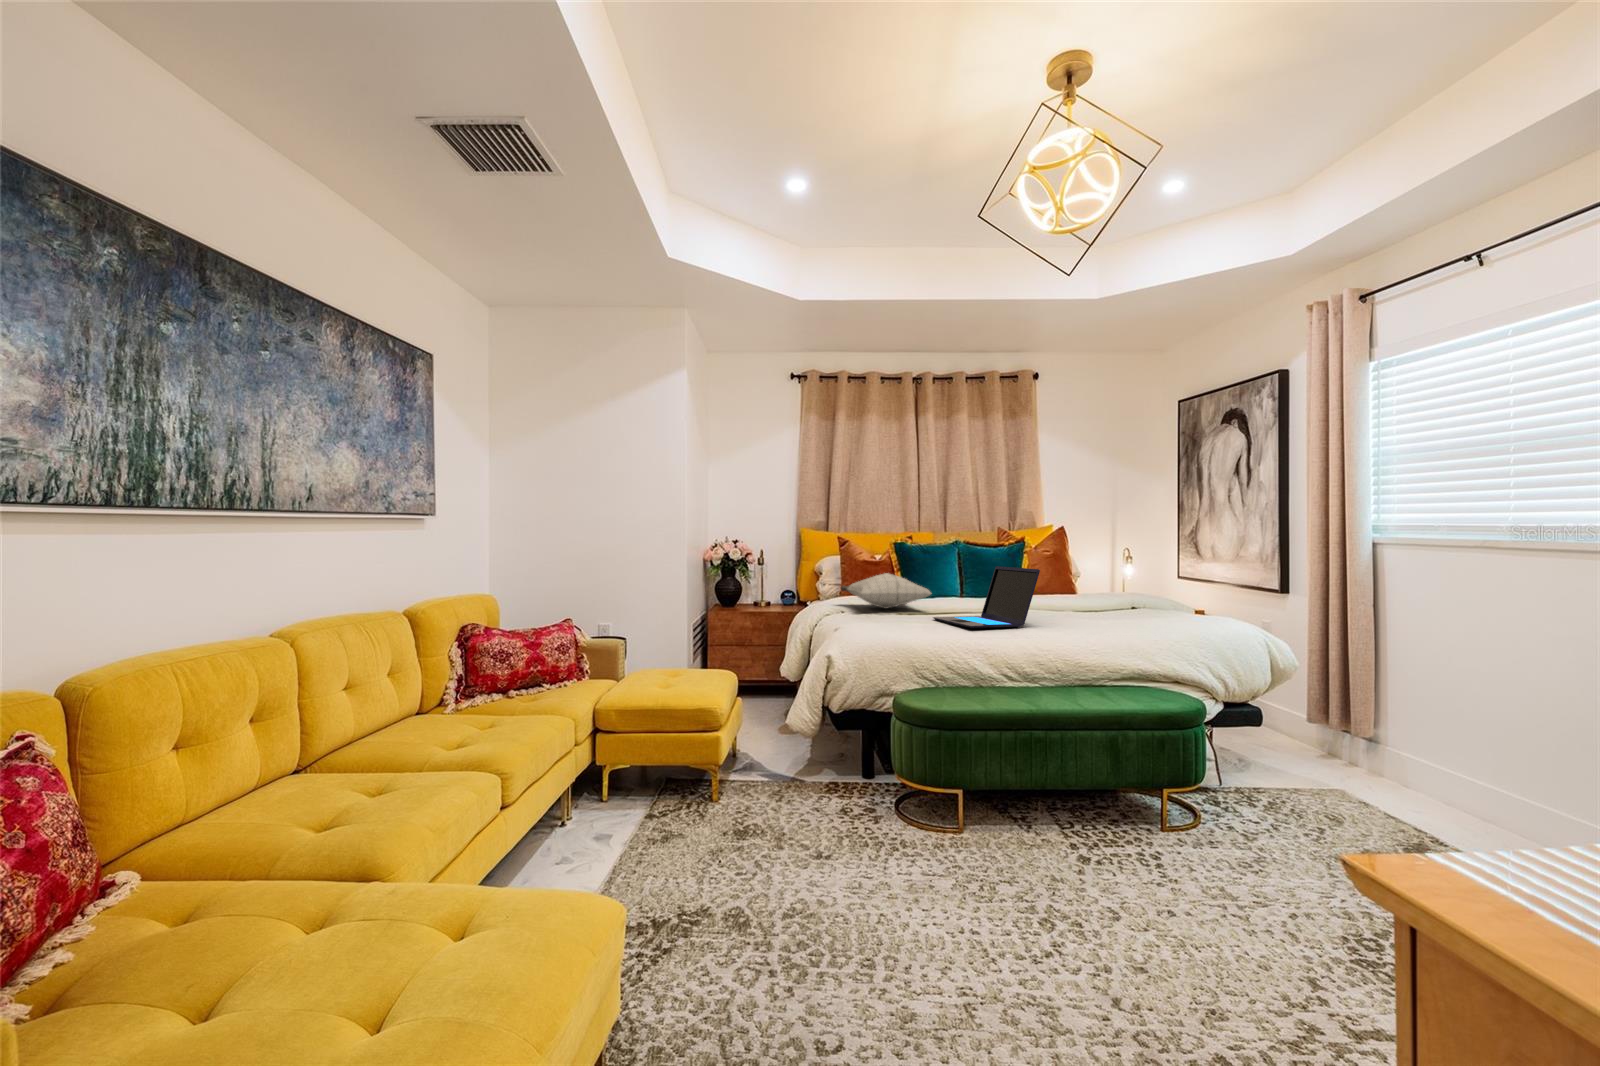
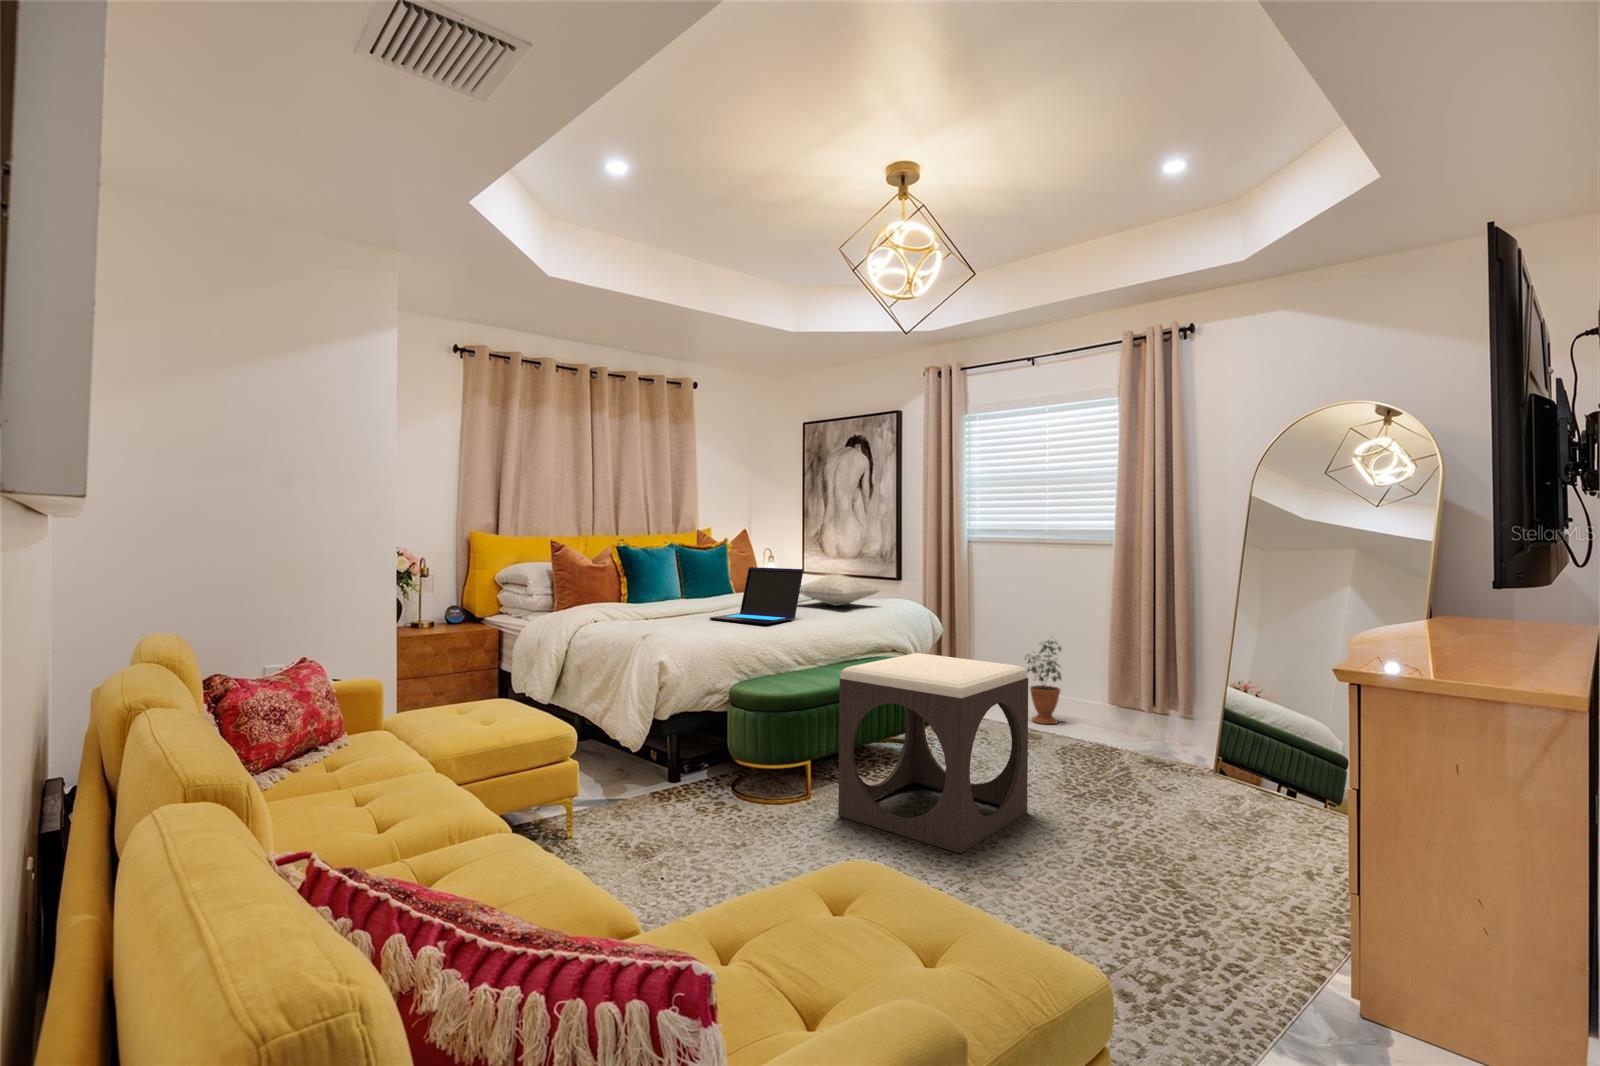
pillow: present [841,573,931,608] -> present [800,574,880,606]
footstool: none [965,680,1233,950] -> present [838,653,1028,853]
potted plant: none [1435,691,1518,833] -> present [1027,641,1062,724]

